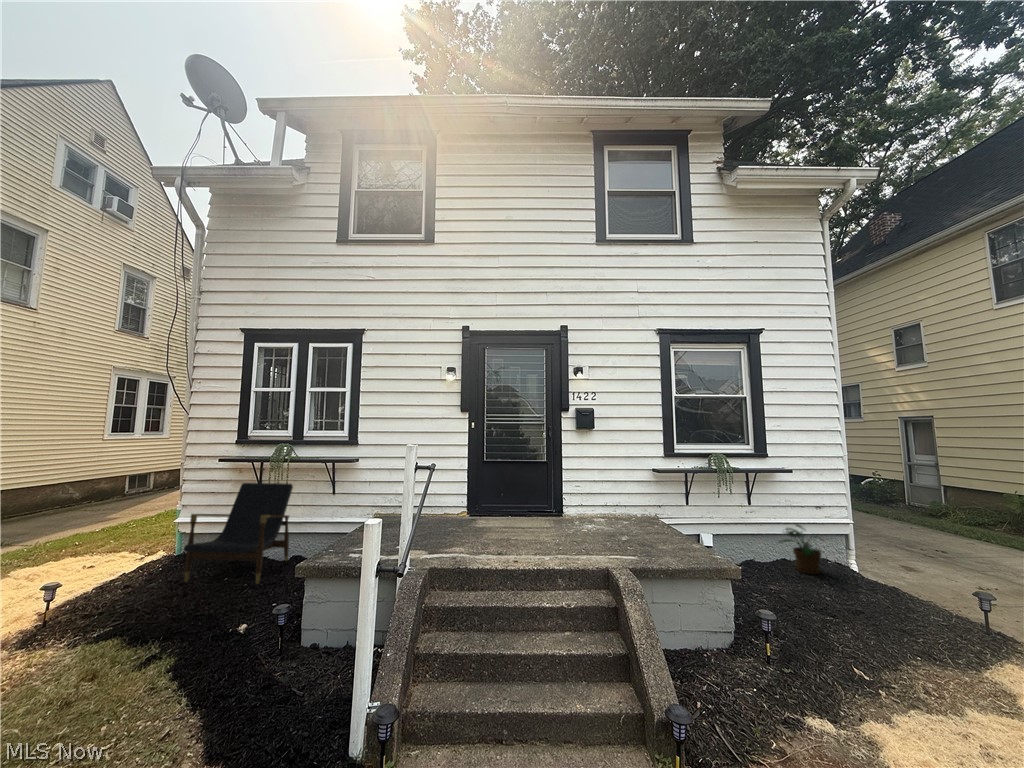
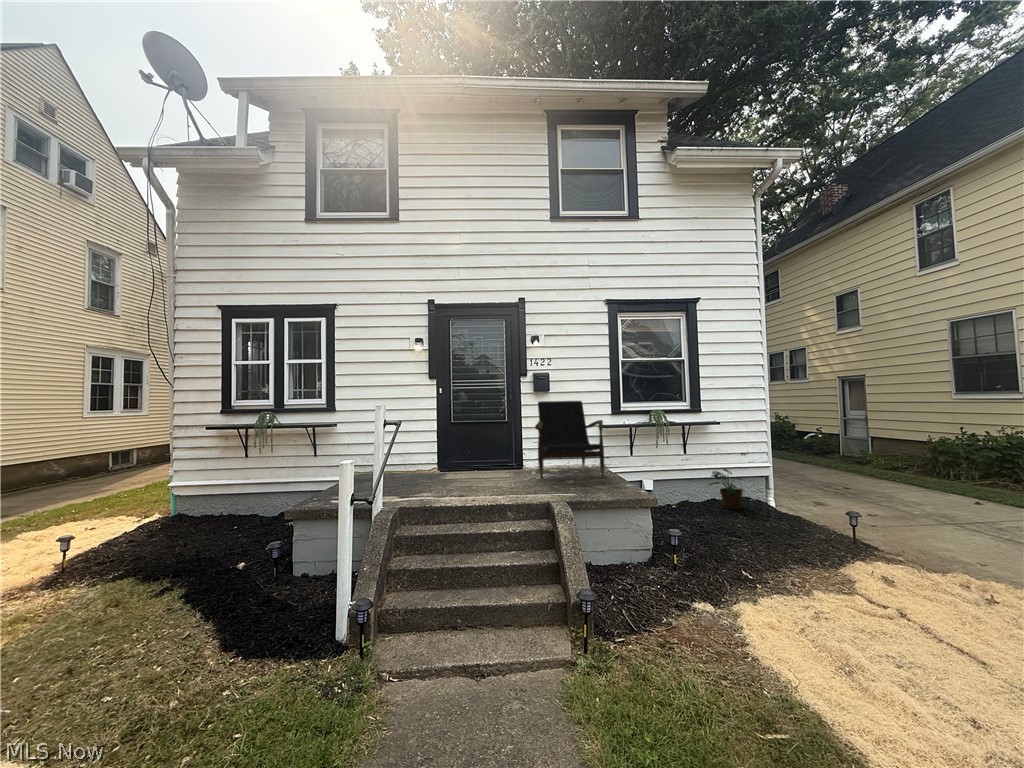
lounge chair: present [184,483,293,584] -> present [535,401,604,478]

